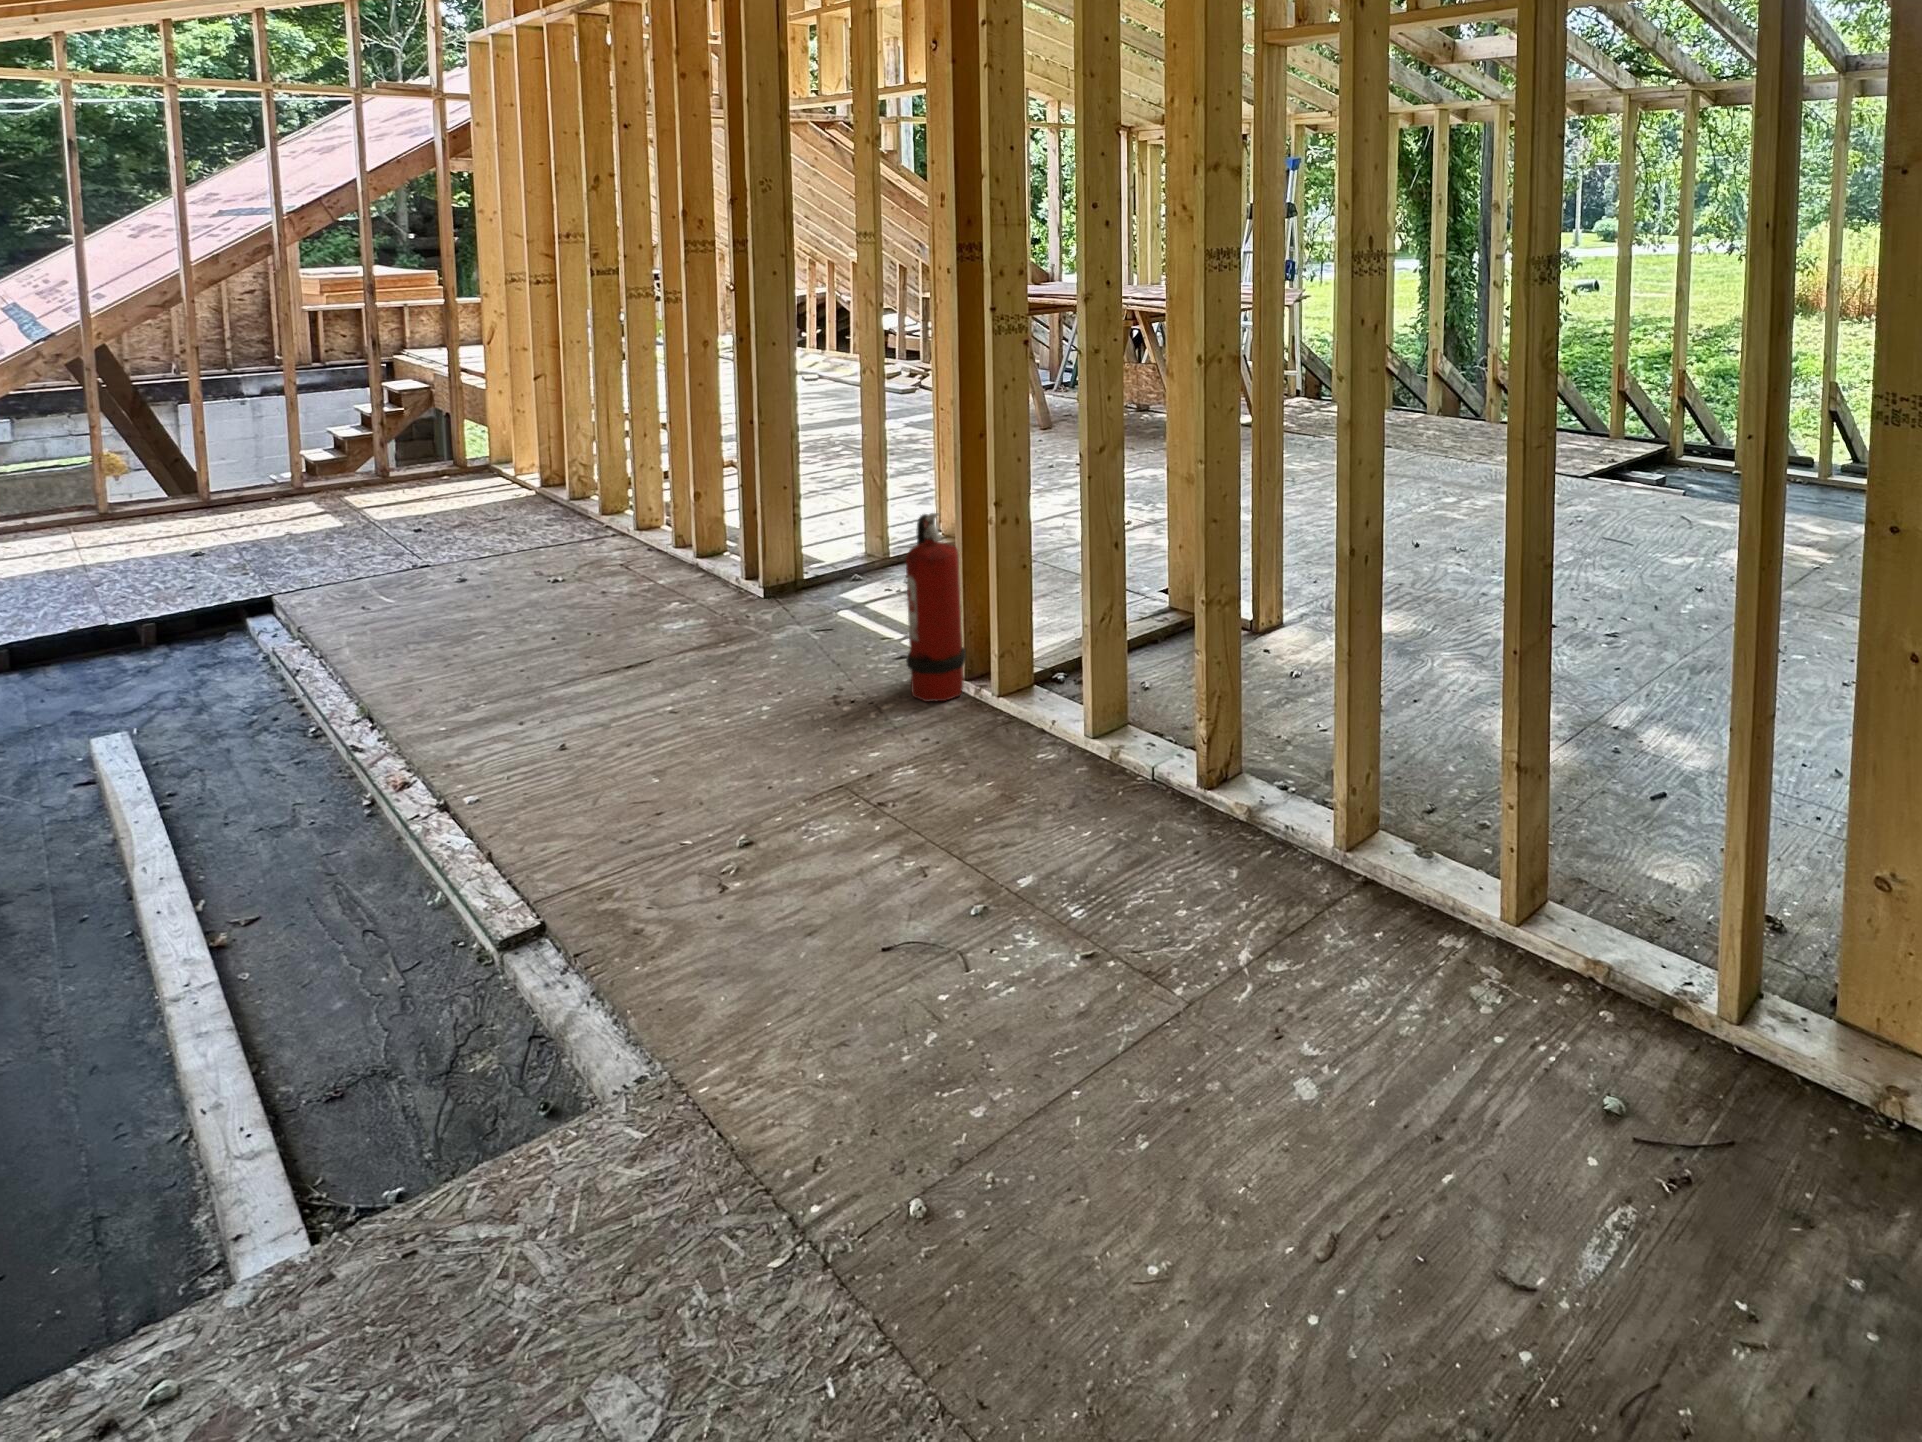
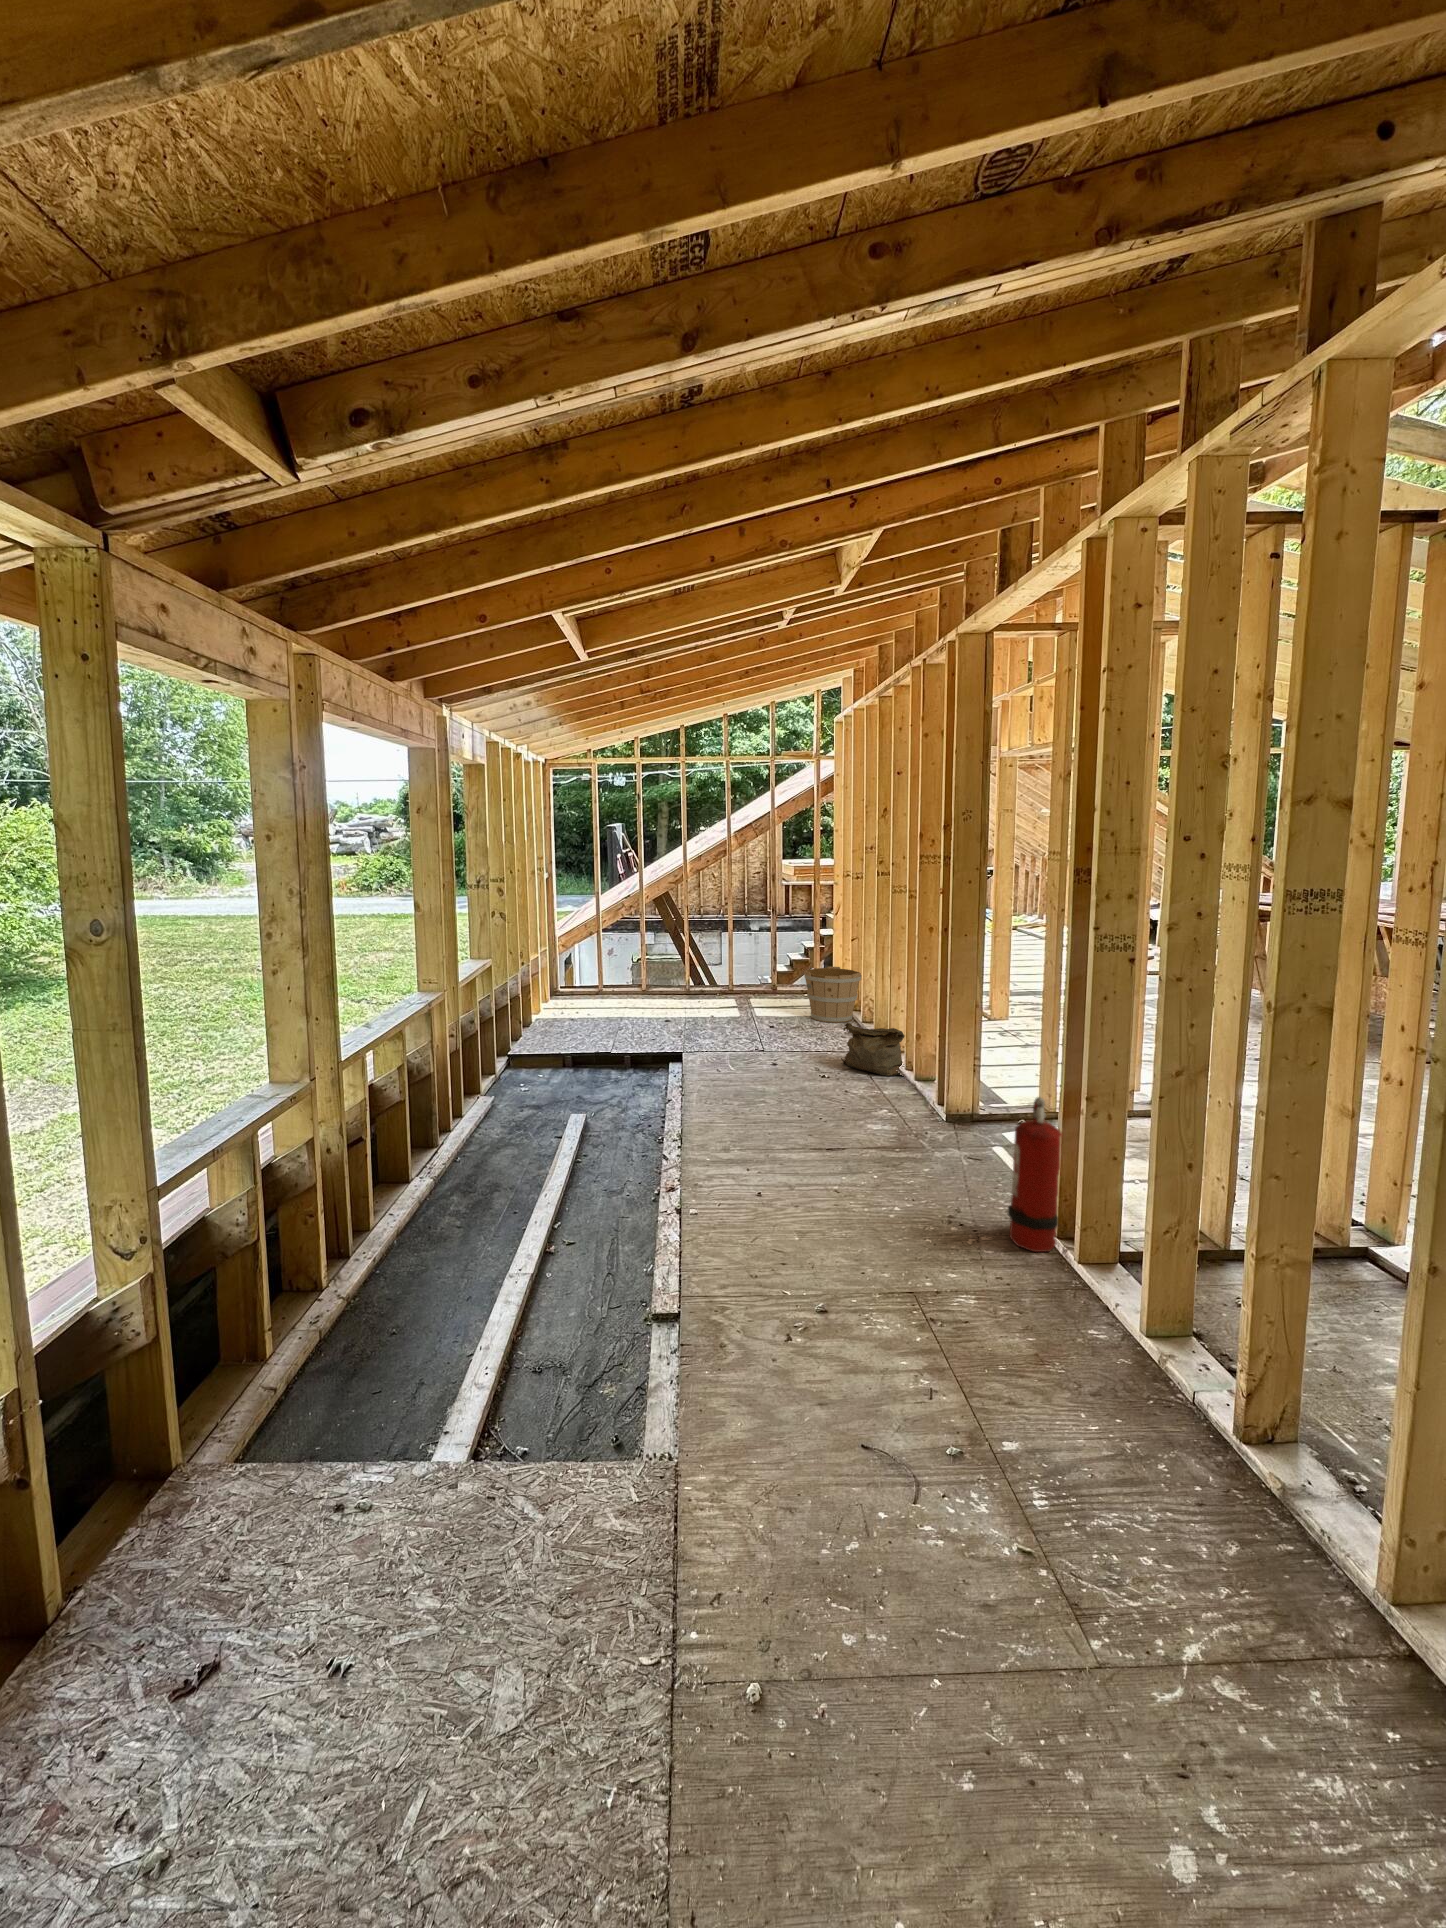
wooden bucket: none [448,416,549,507] -> present [804,966,862,1023]
bag: none [563,486,674,559] -> present [841,1023,905,1076]

